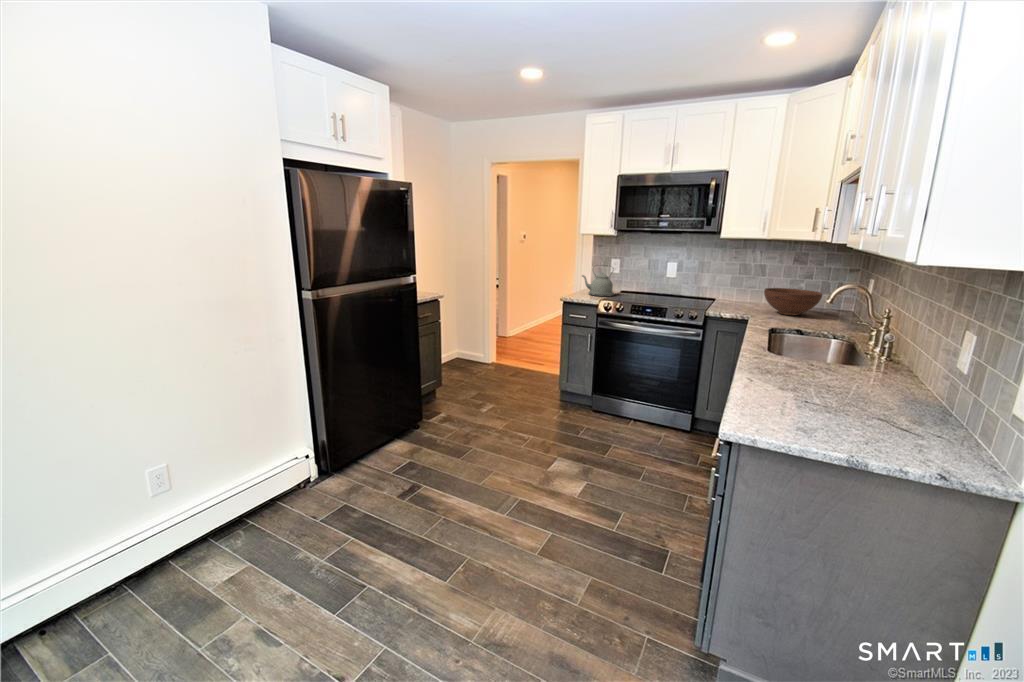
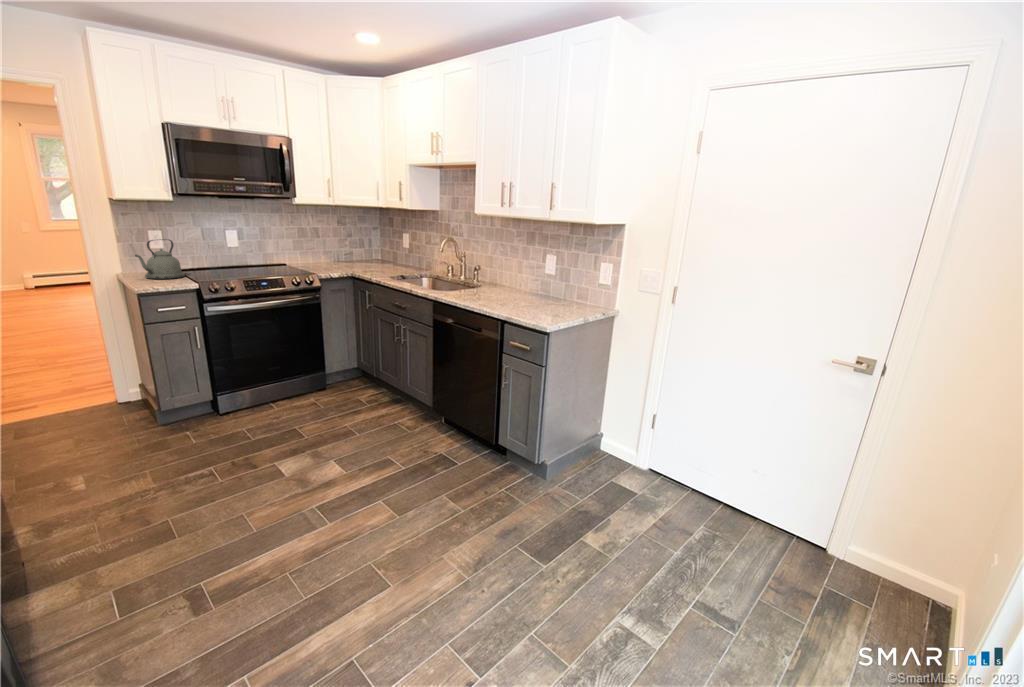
fruit bowl: present [764,288,822,315] -> none [339,246,382,268]

